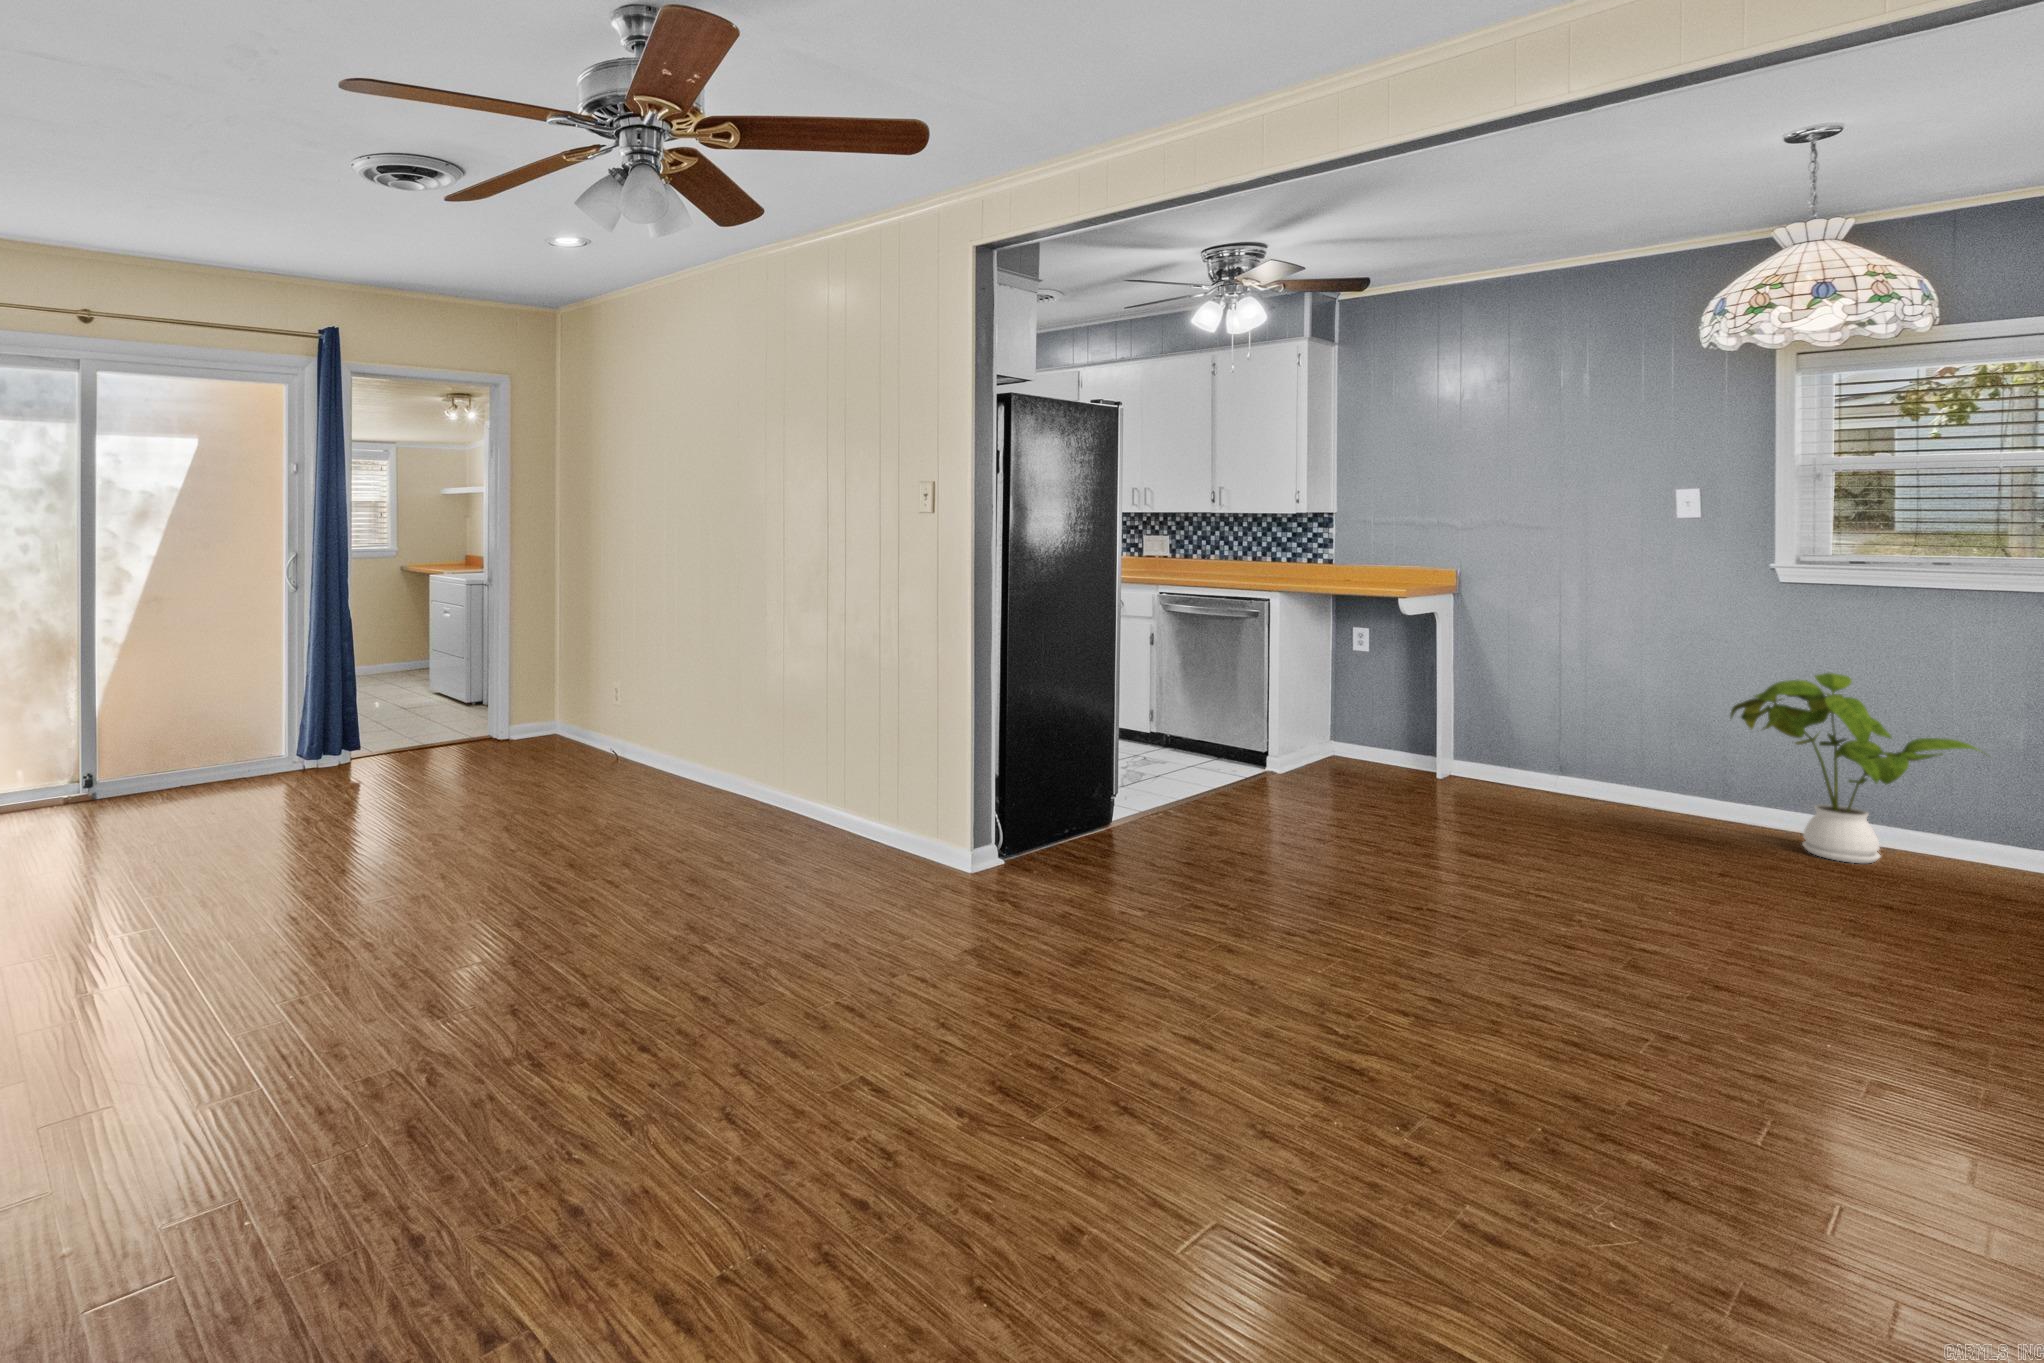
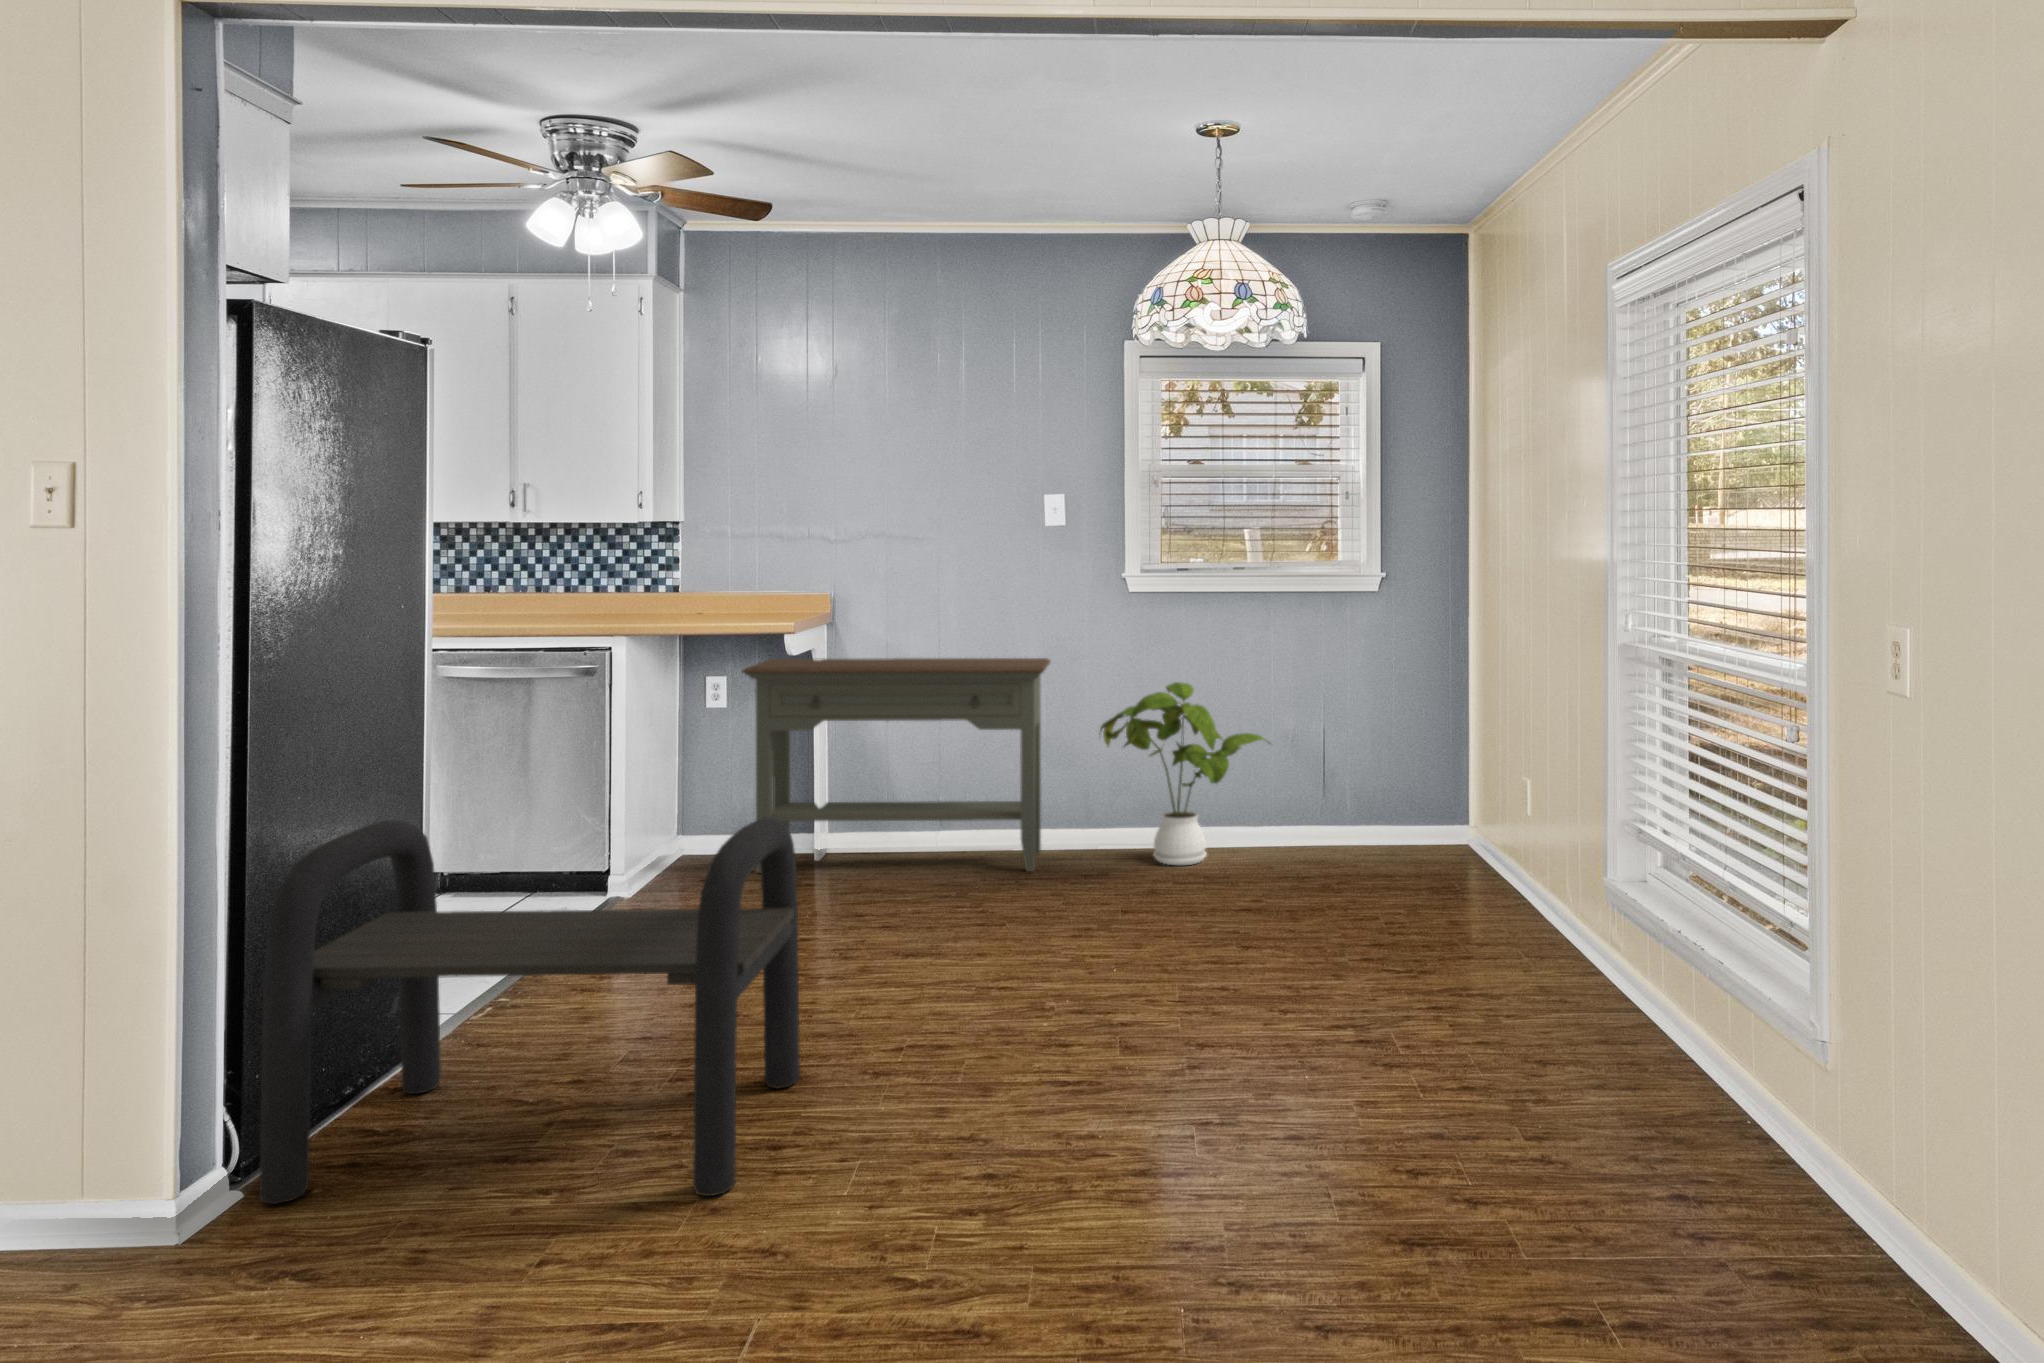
console table: none [1370,618,1680,829] -> present [742,658,1050,873]
bench: none [1016,682,1331,944] -> present [260,817,800,1204]

